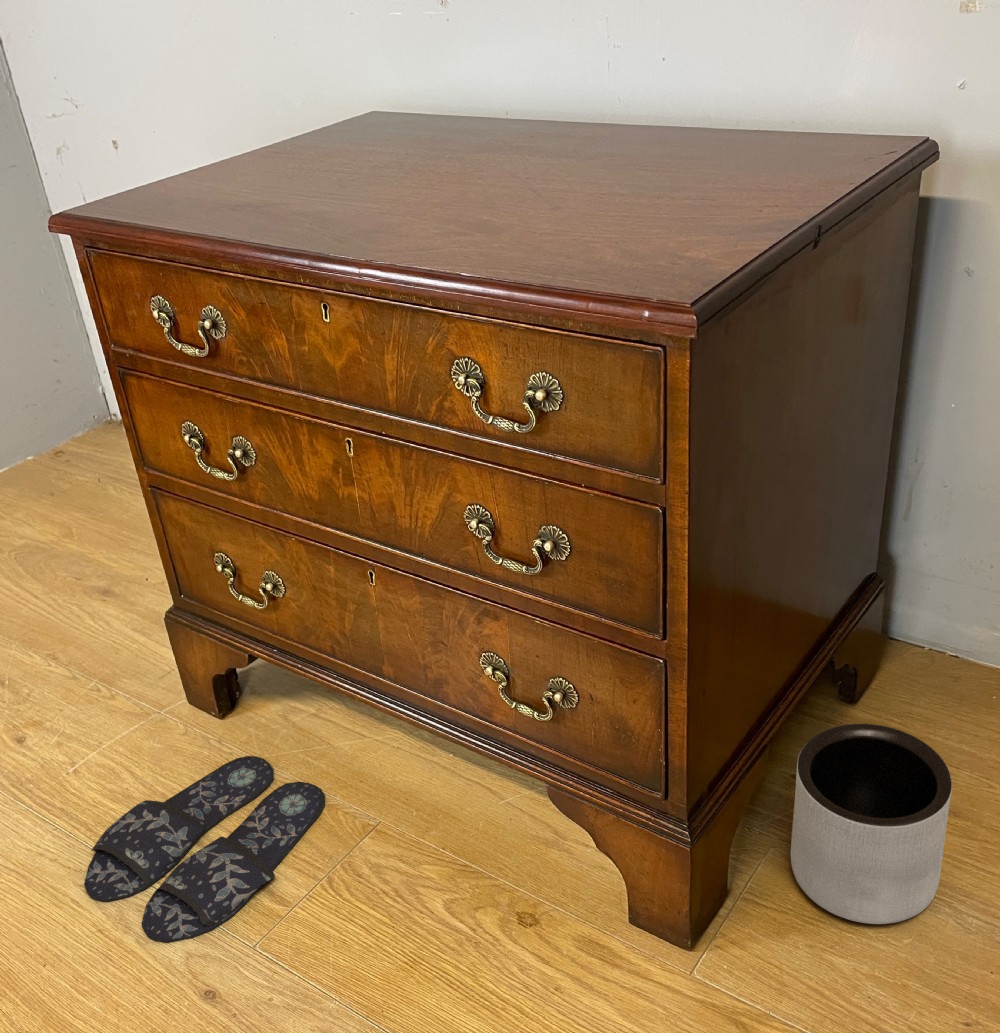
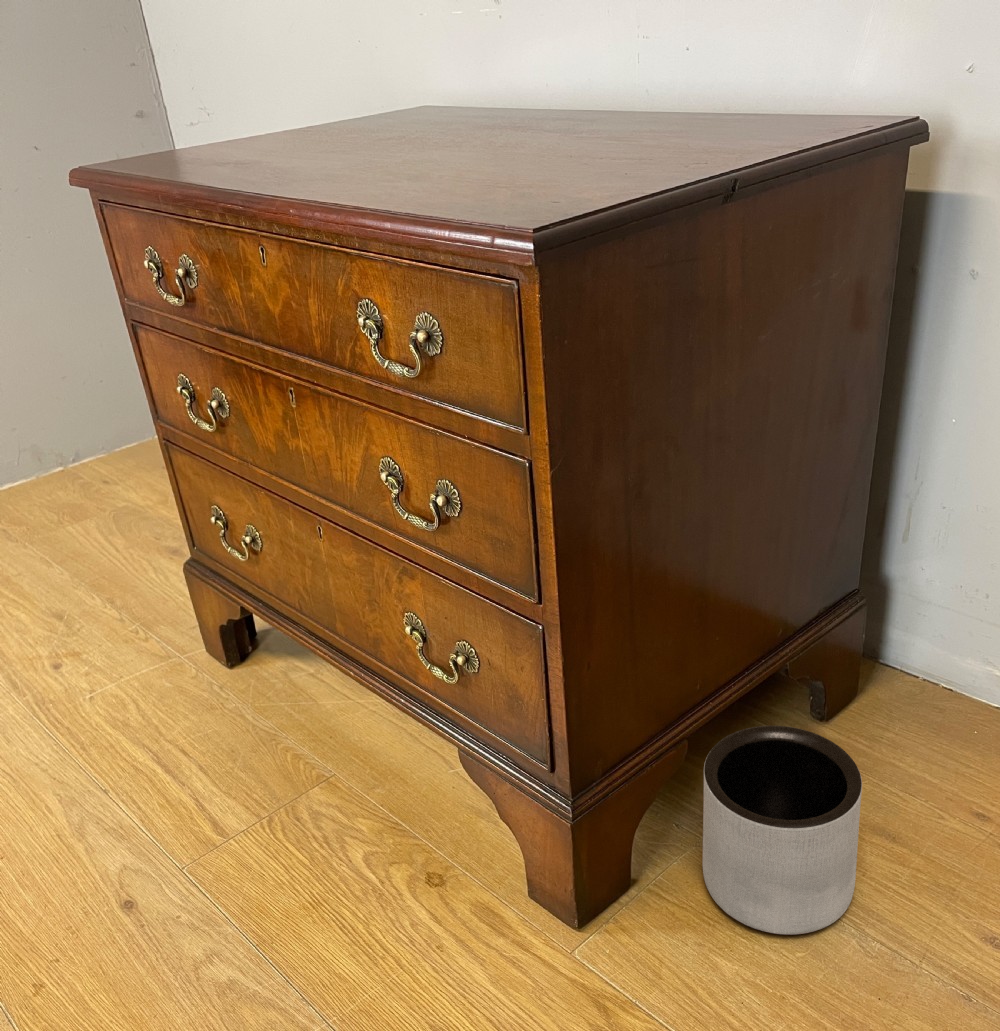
slippers: present [84,756,325,943] -> none [61,702,292,854]

